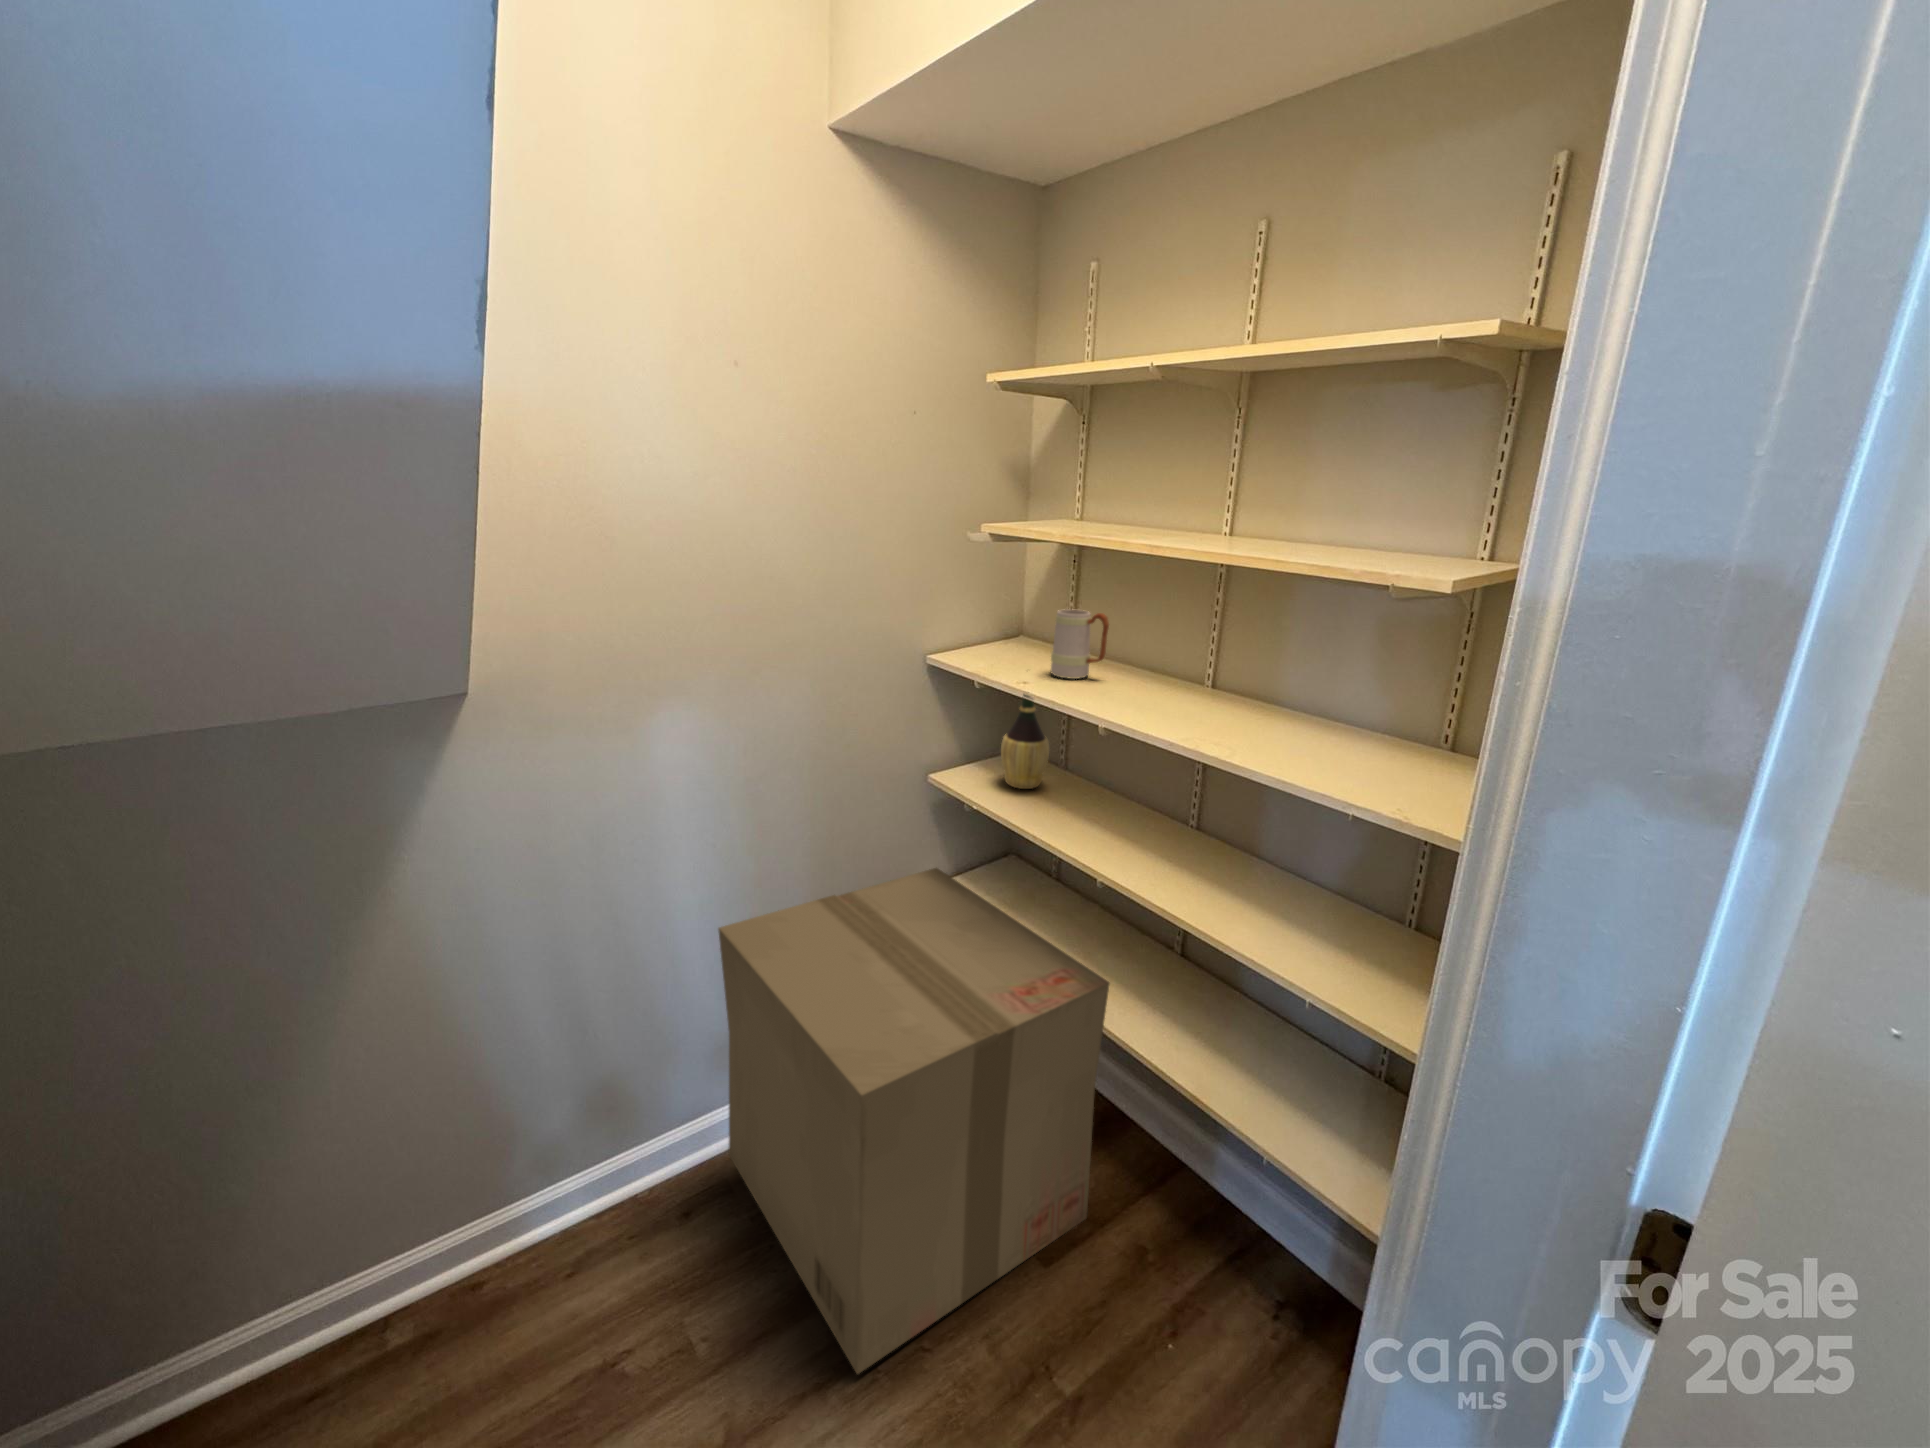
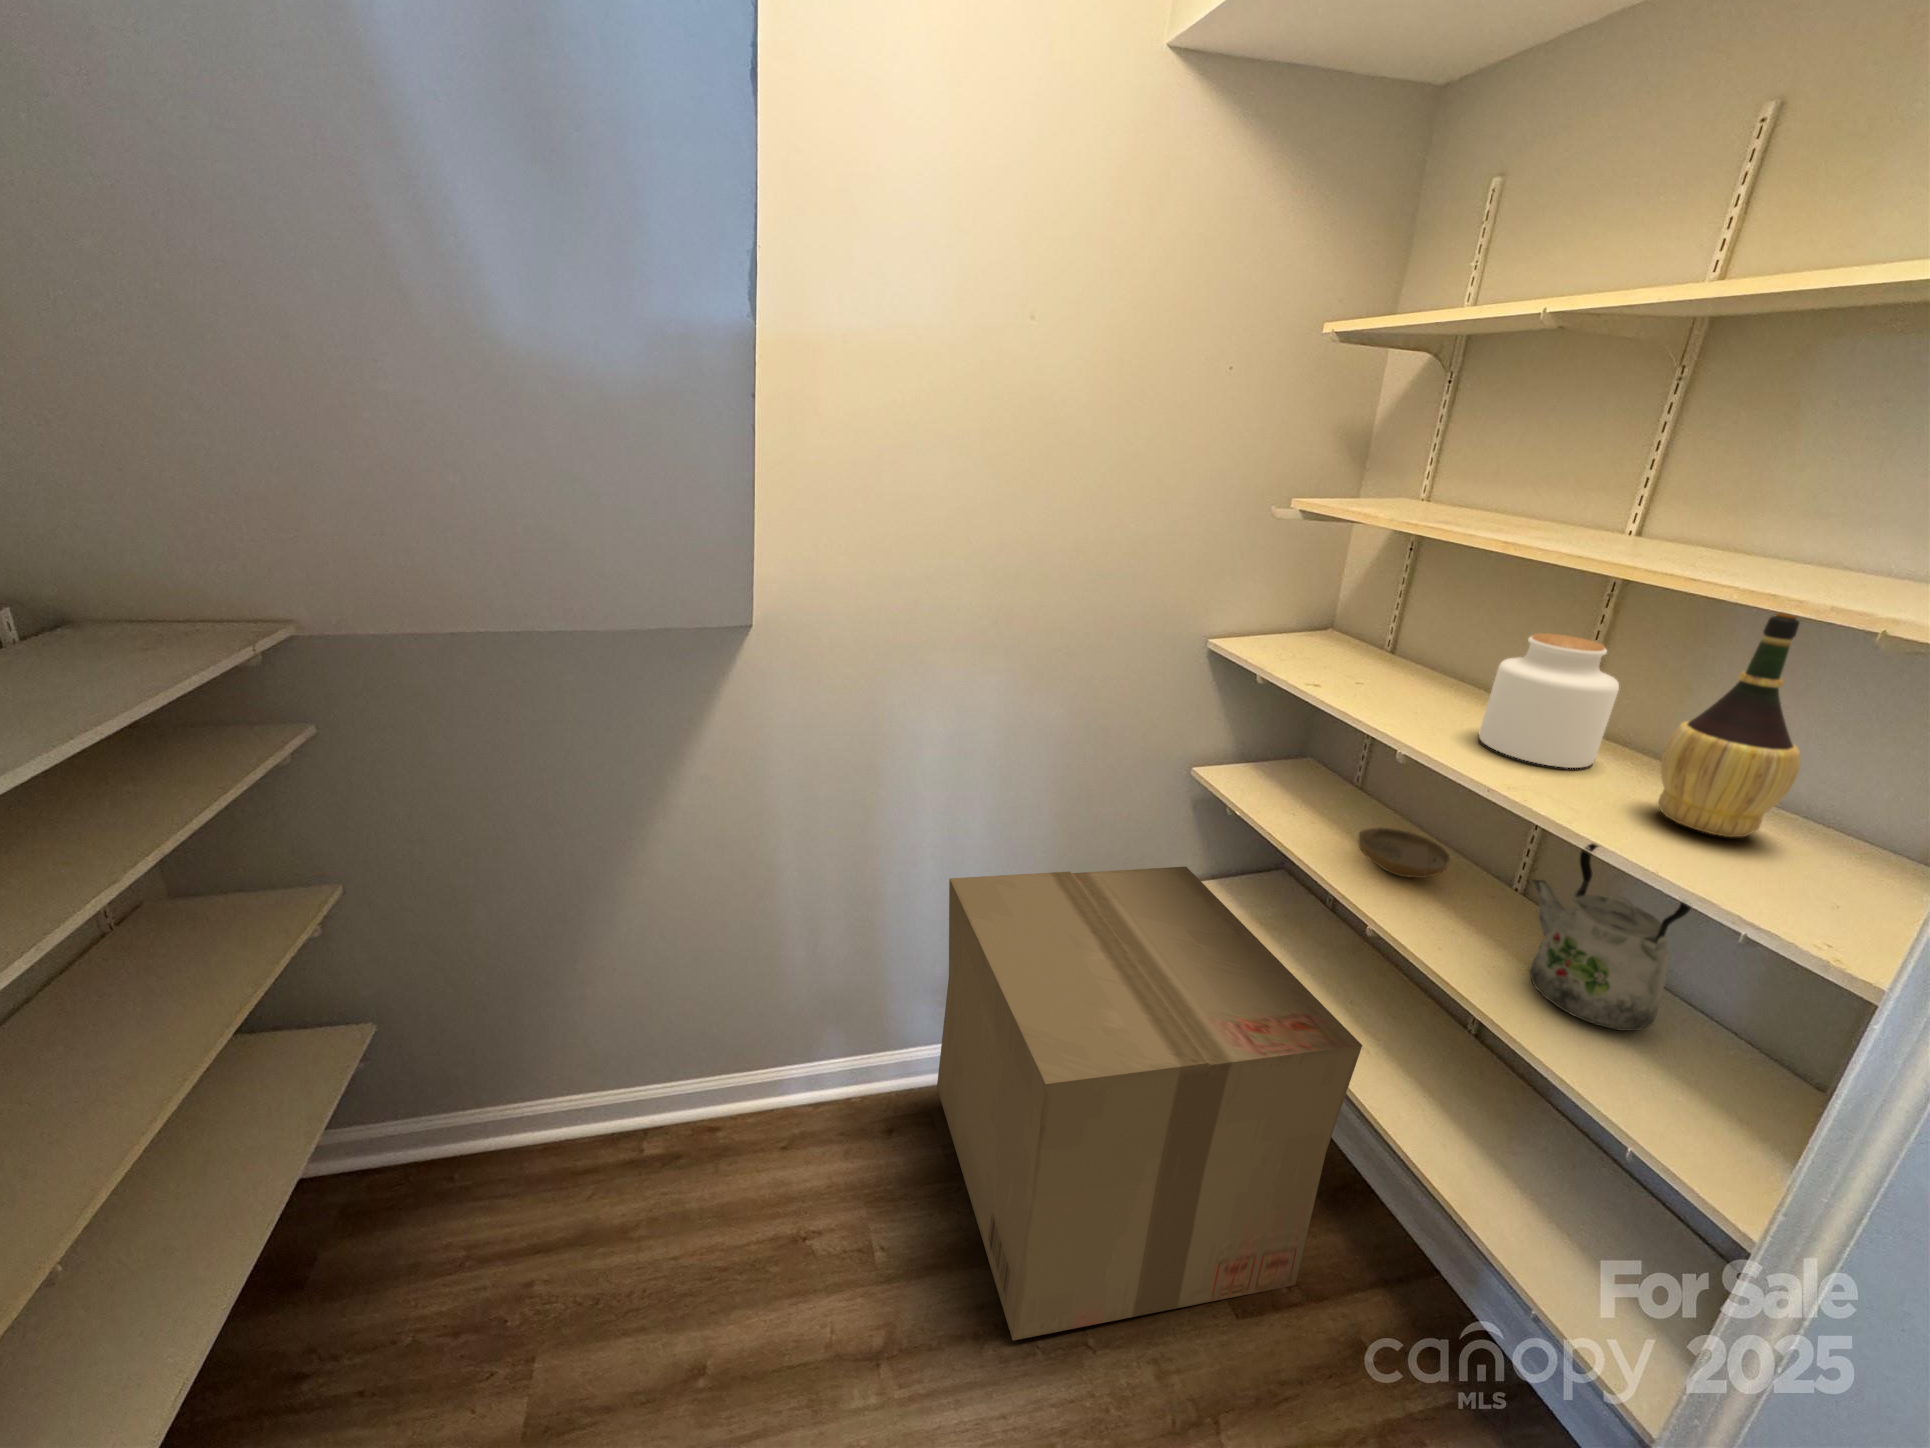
mug: present [1051,609,1109,679] -> none [1351,608,1438,691]
jar: none [1153,615,1239,718] -> present [1479,633,1619,768]
wine bottle: present [1001,694,1049,789] -> present [1658,613,1800,837]
kettle: none [1206,770,1310,913] -> present [1529,844,1691,1031]
ceramic bowl: none [1076,795,1146,833] -> present [1358,827,1450,878]

